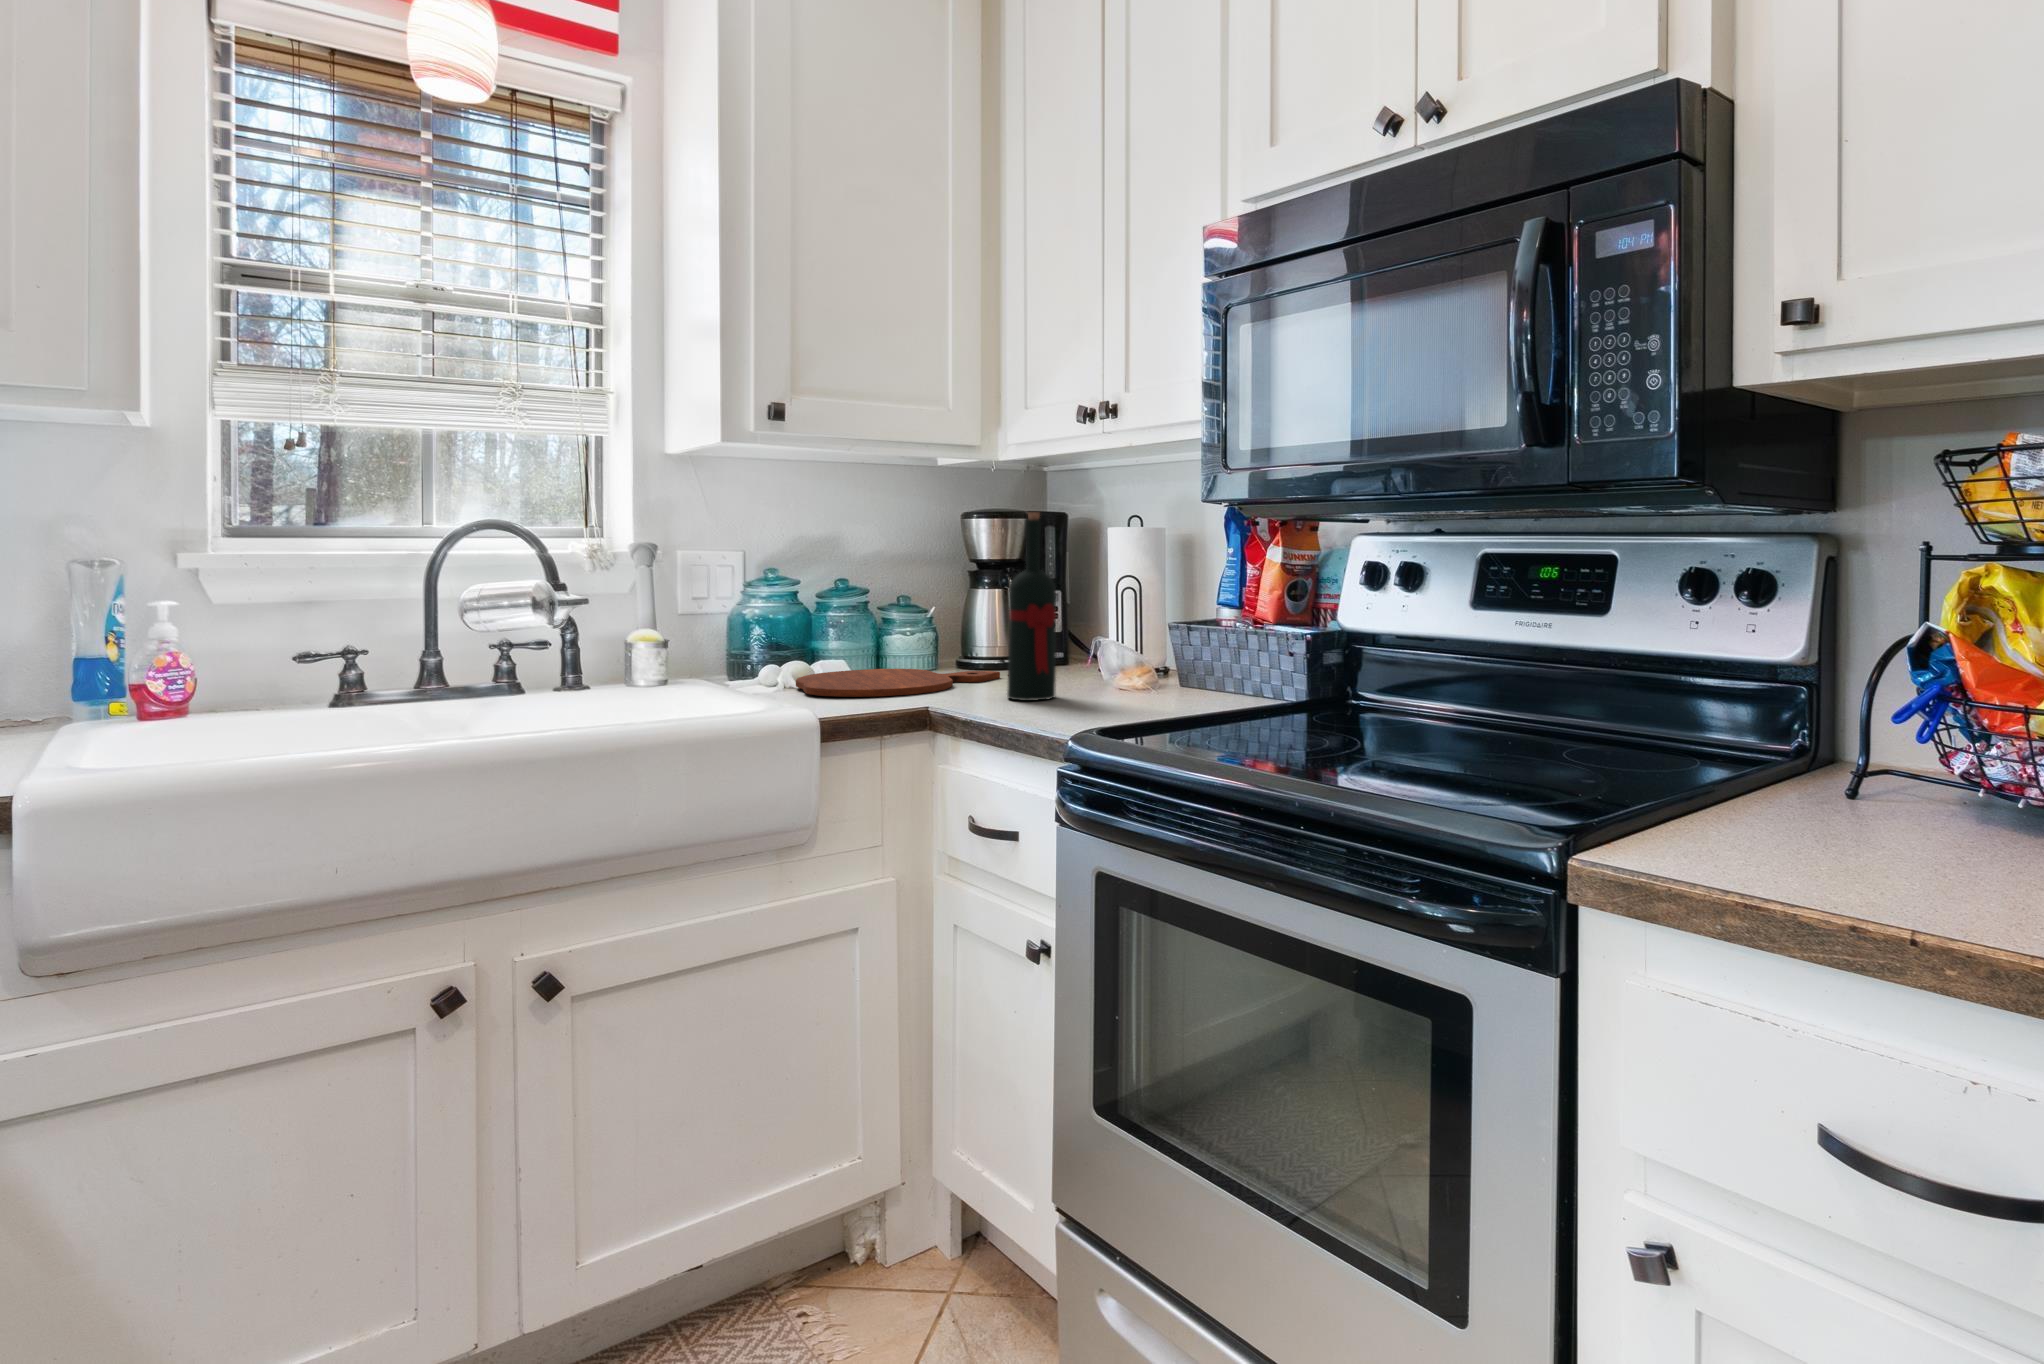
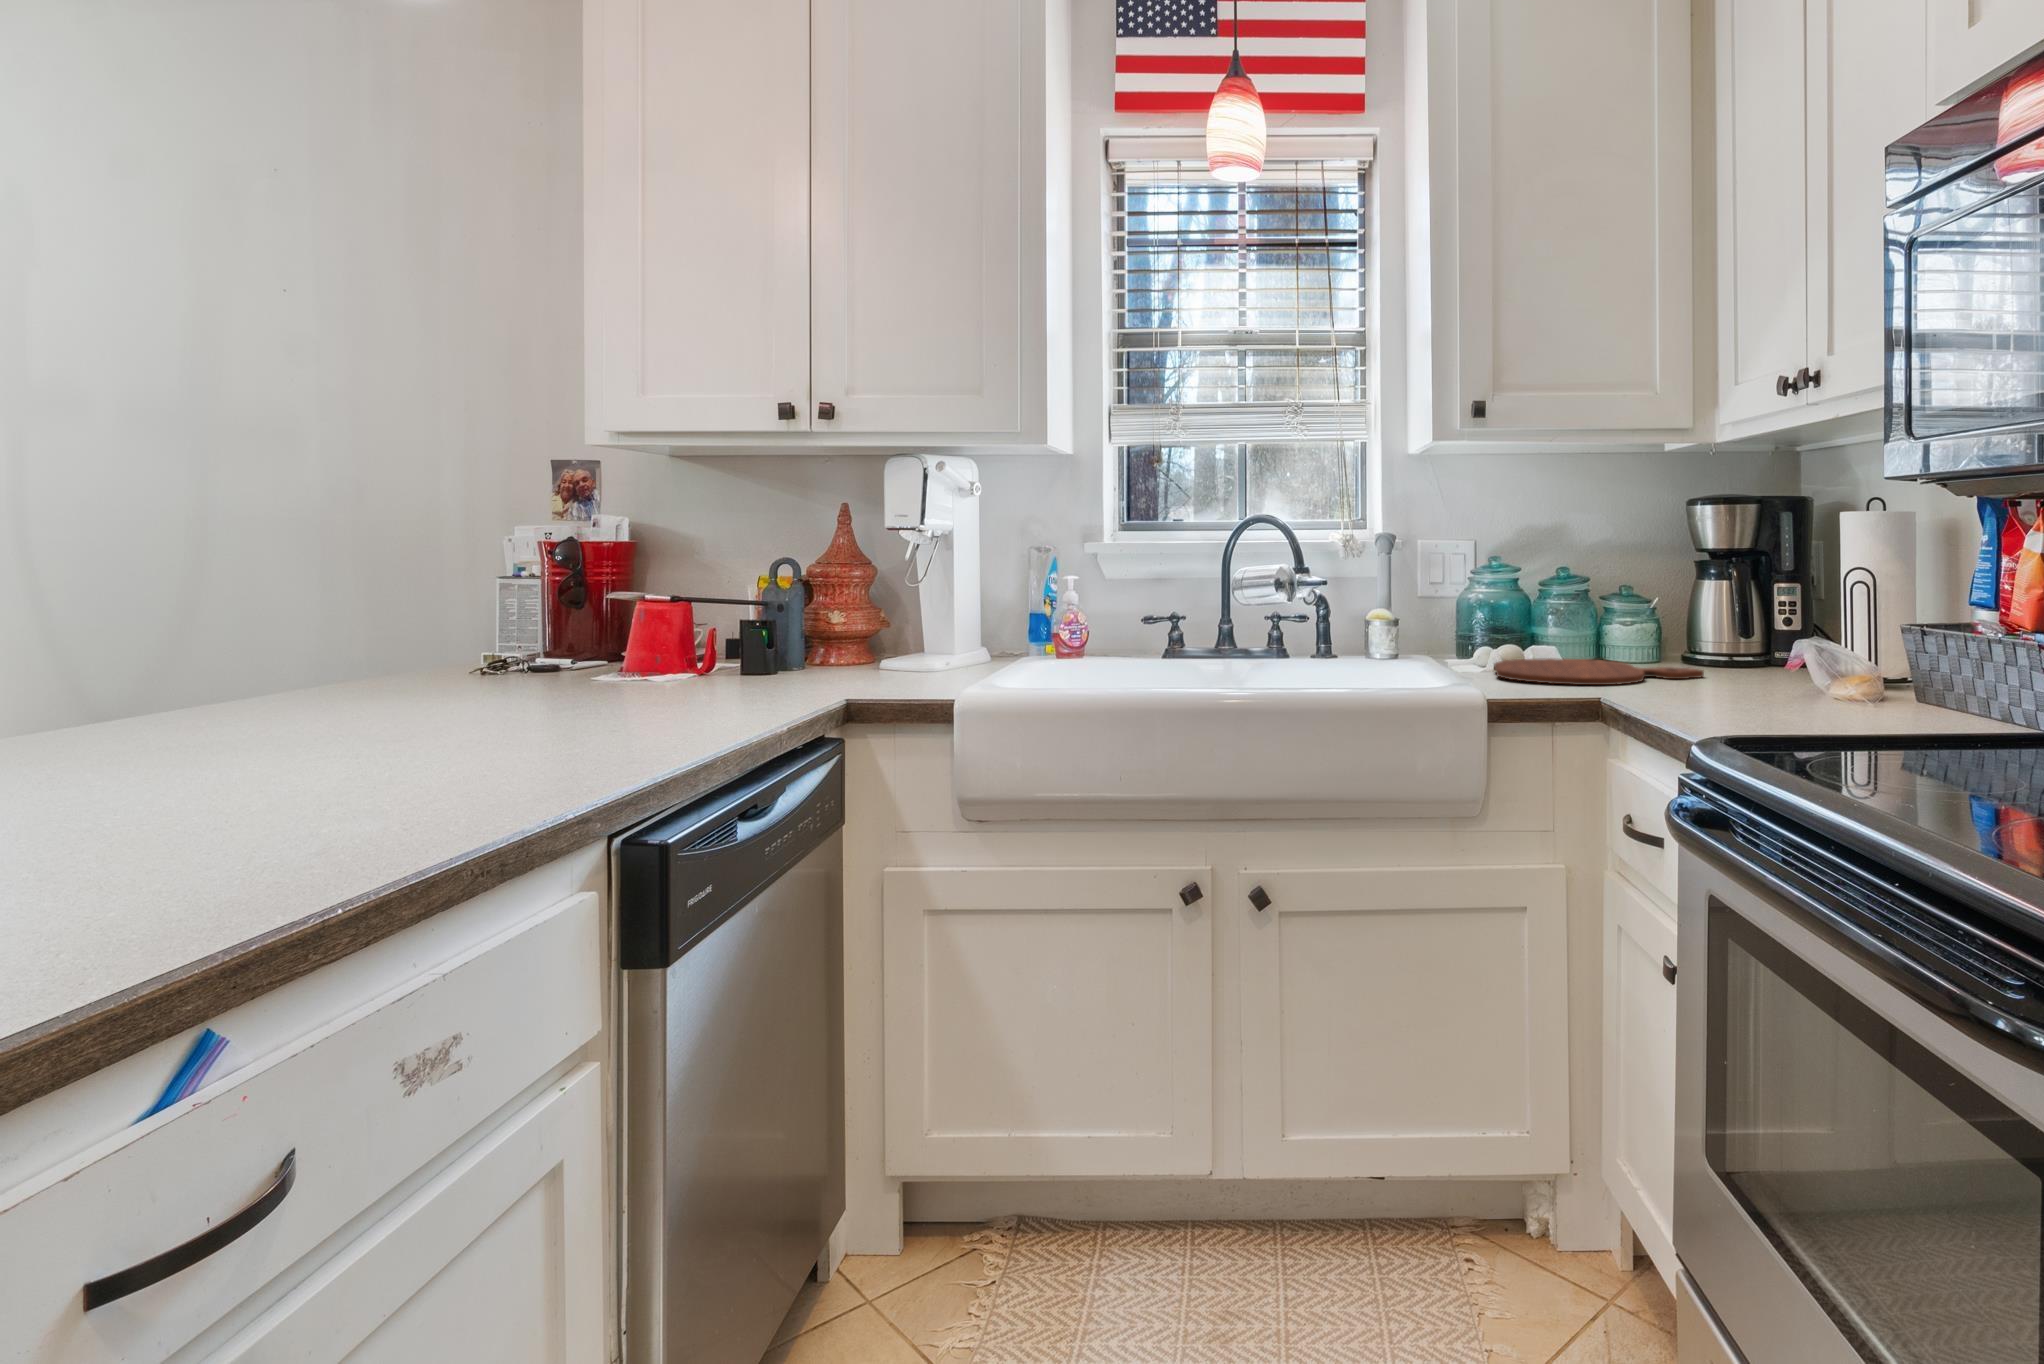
wine bottle: present [1007,512,1056,701] -> none [1686,494,1742,701]

